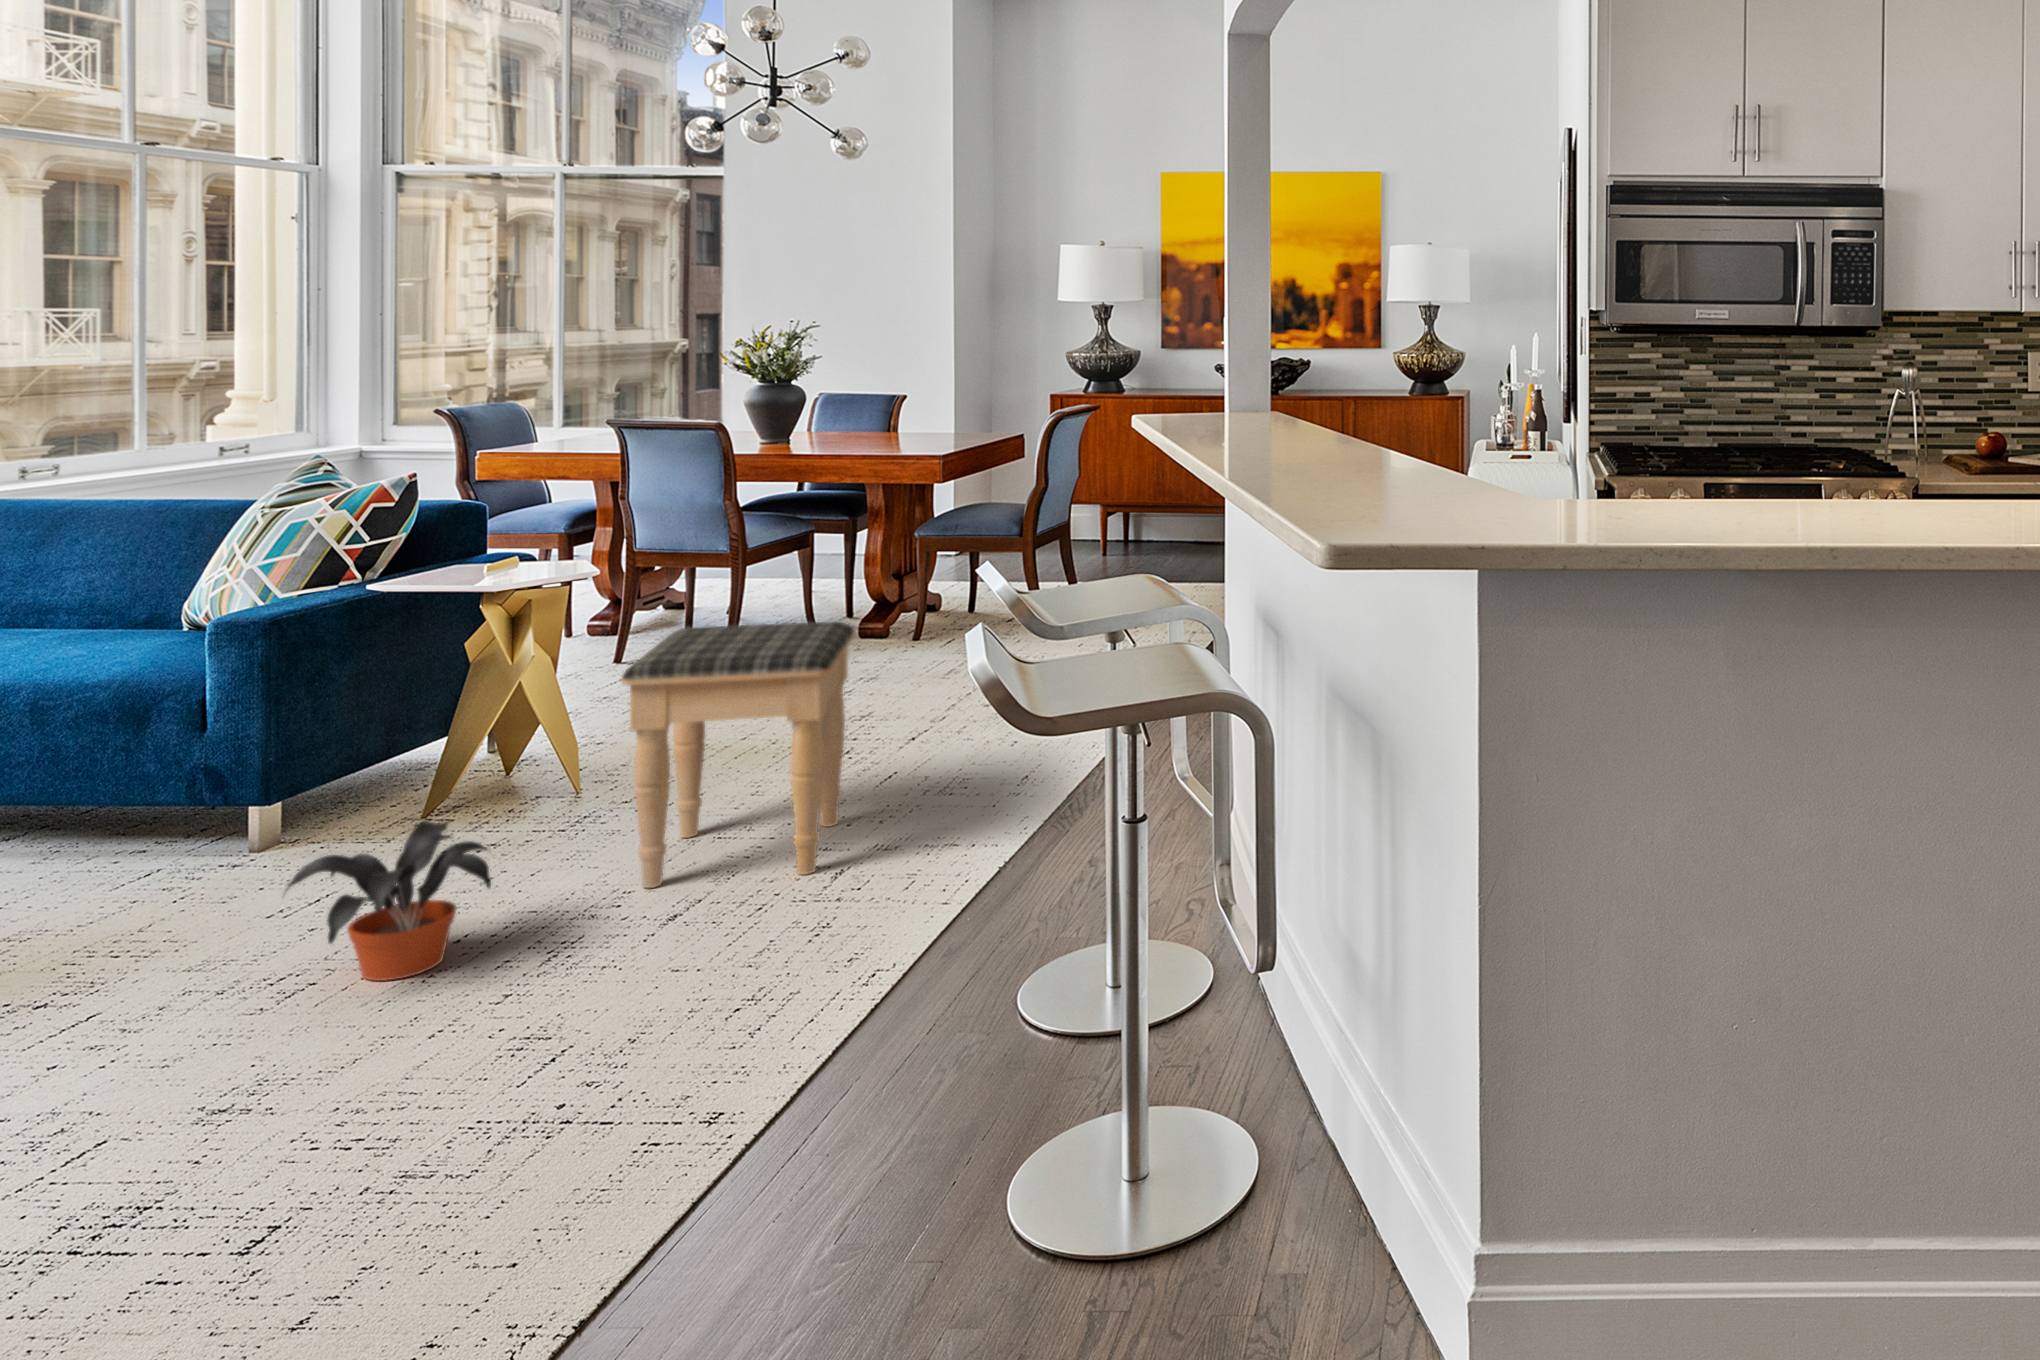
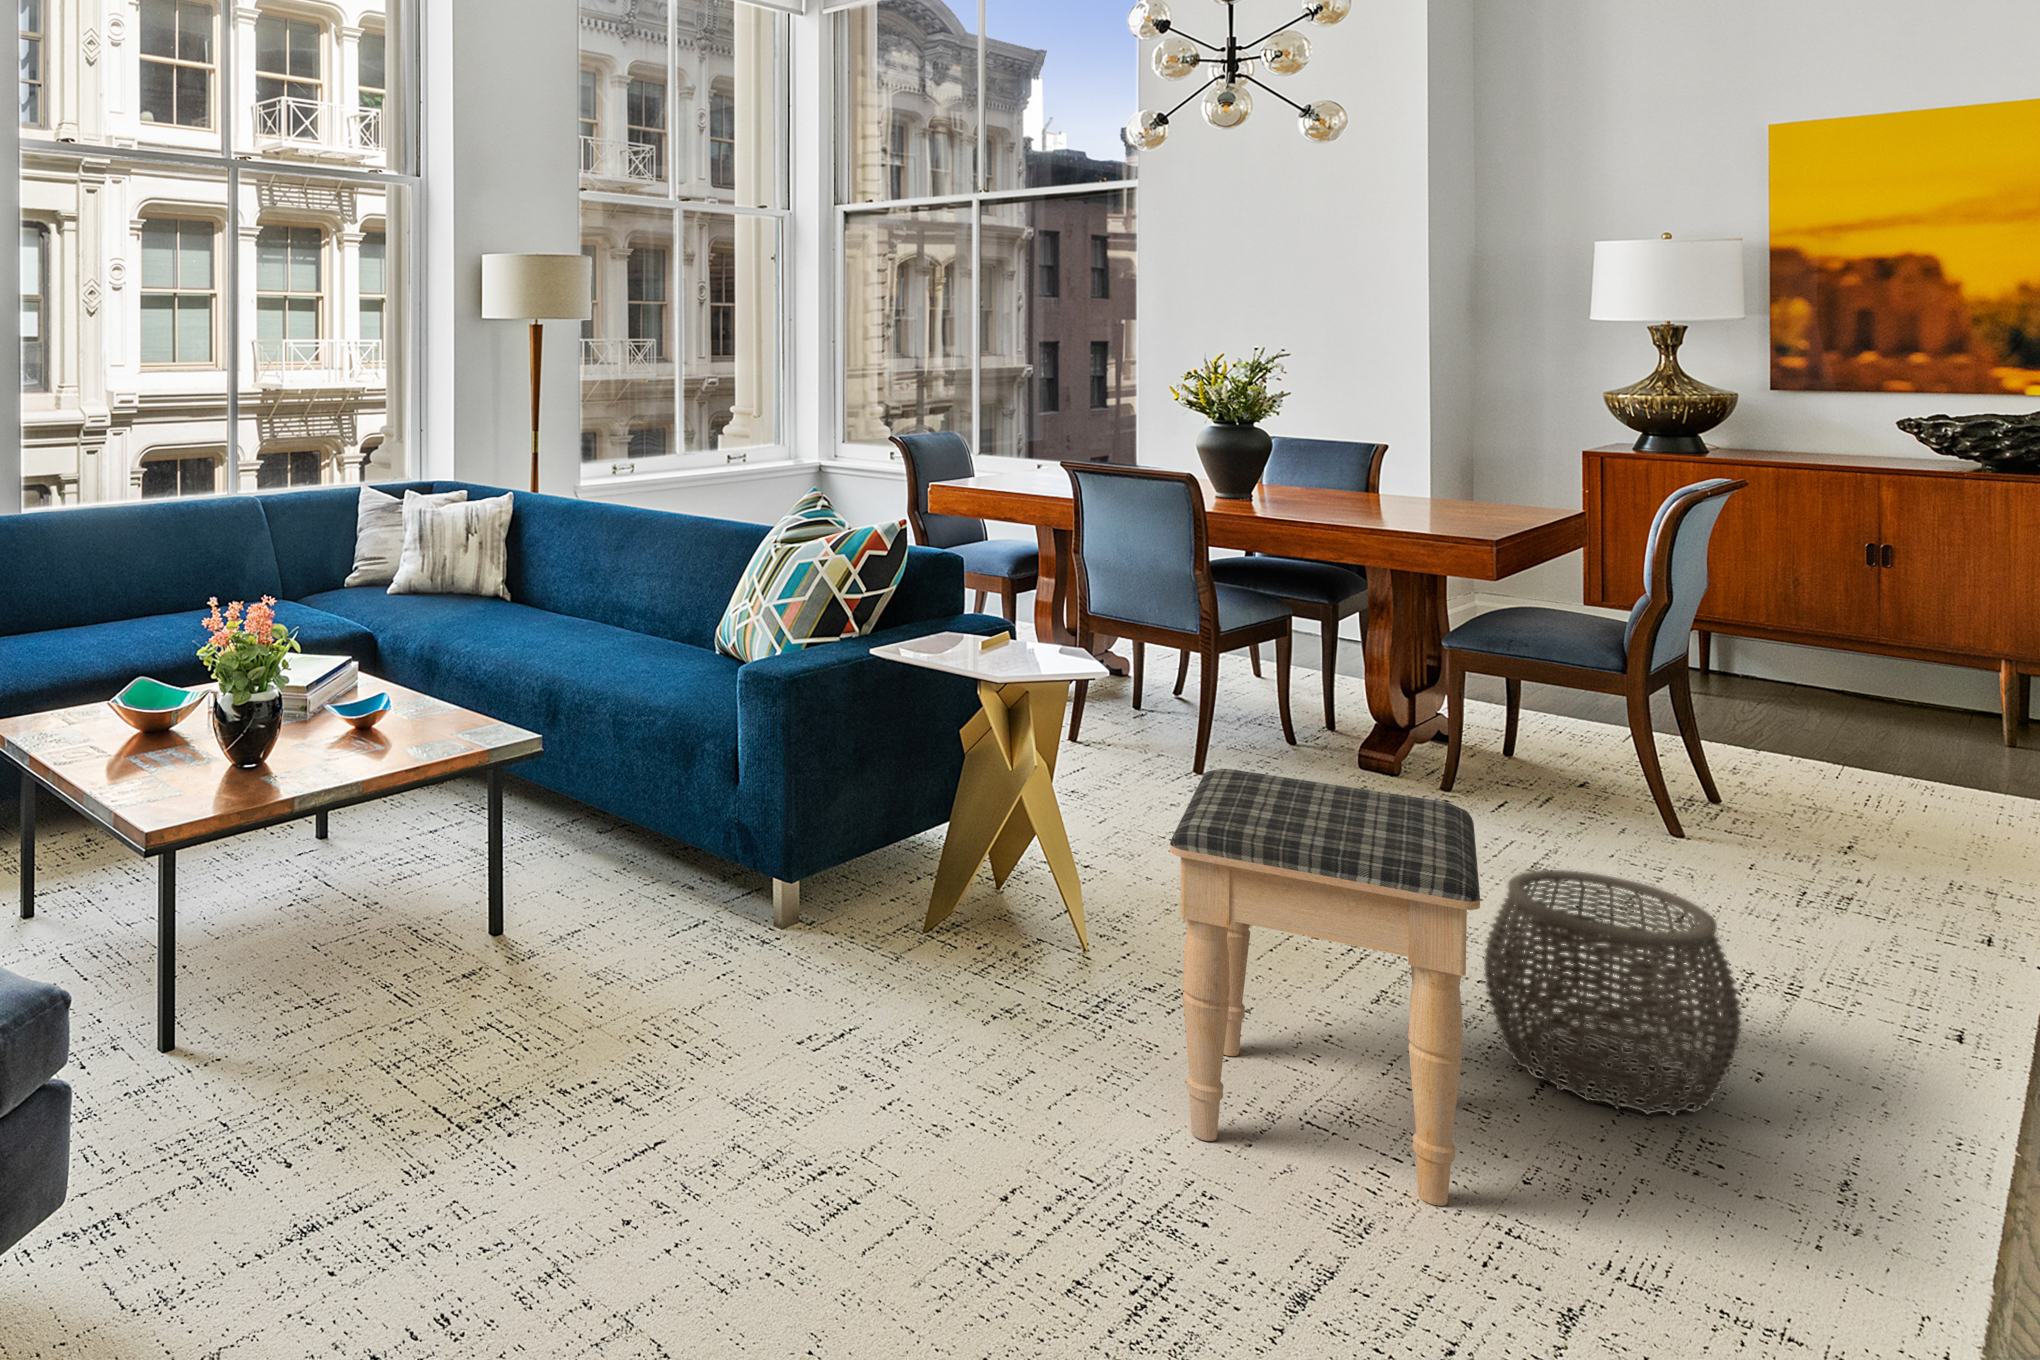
woven basket: none [876,659,1018,798] -> present [1484,870,1742,1115]
potted plant: present [287,821,491,981] -> none [817,977,1034,1188]

